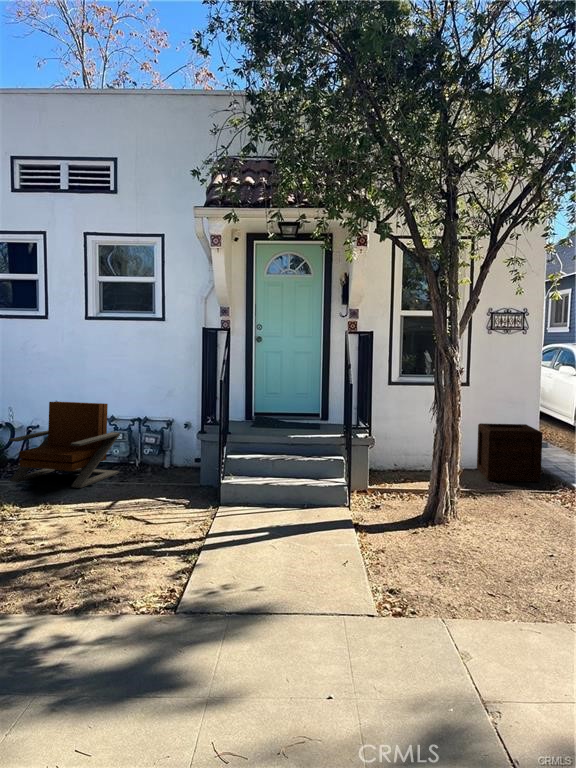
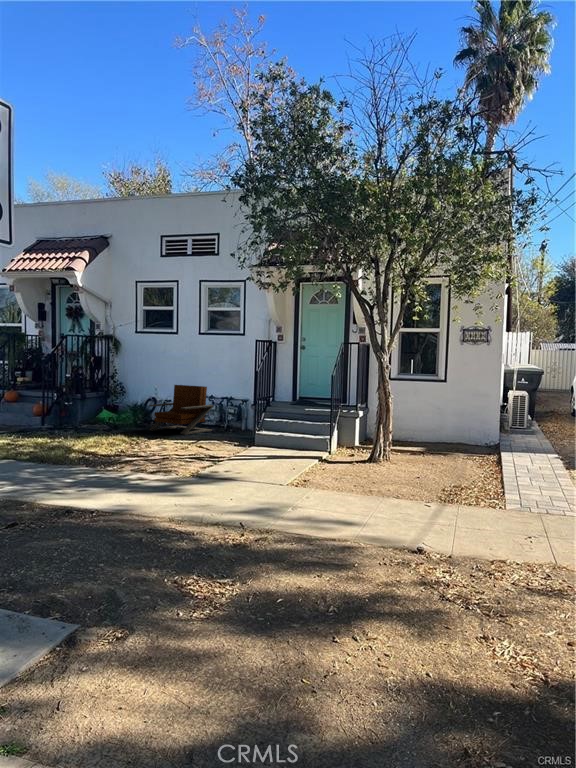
wooden crate: present [477,423,543,482] -> none [447,409,489,450]

